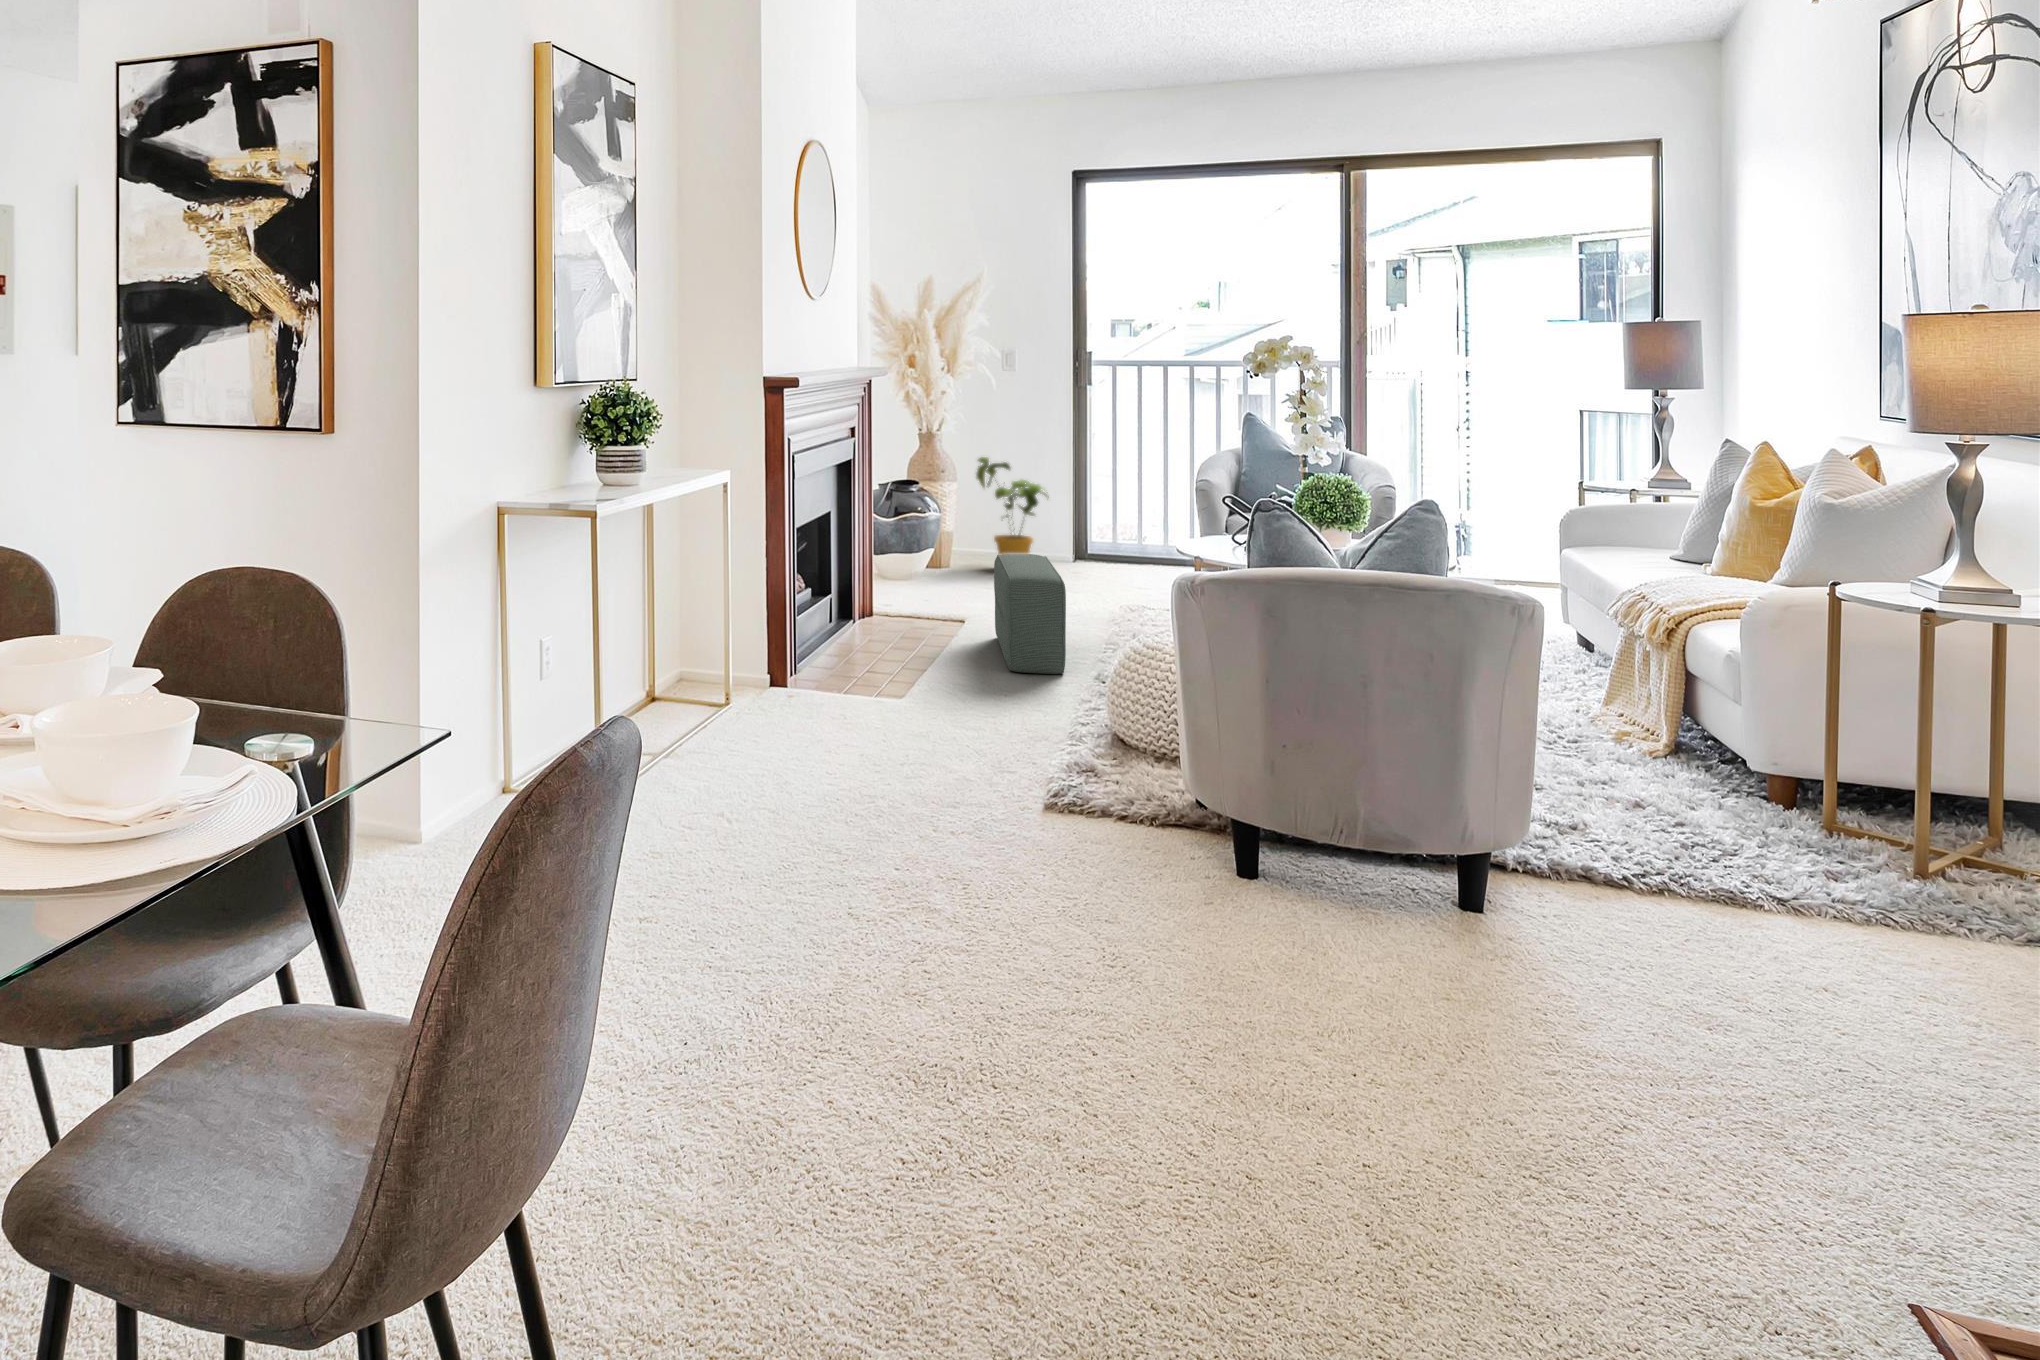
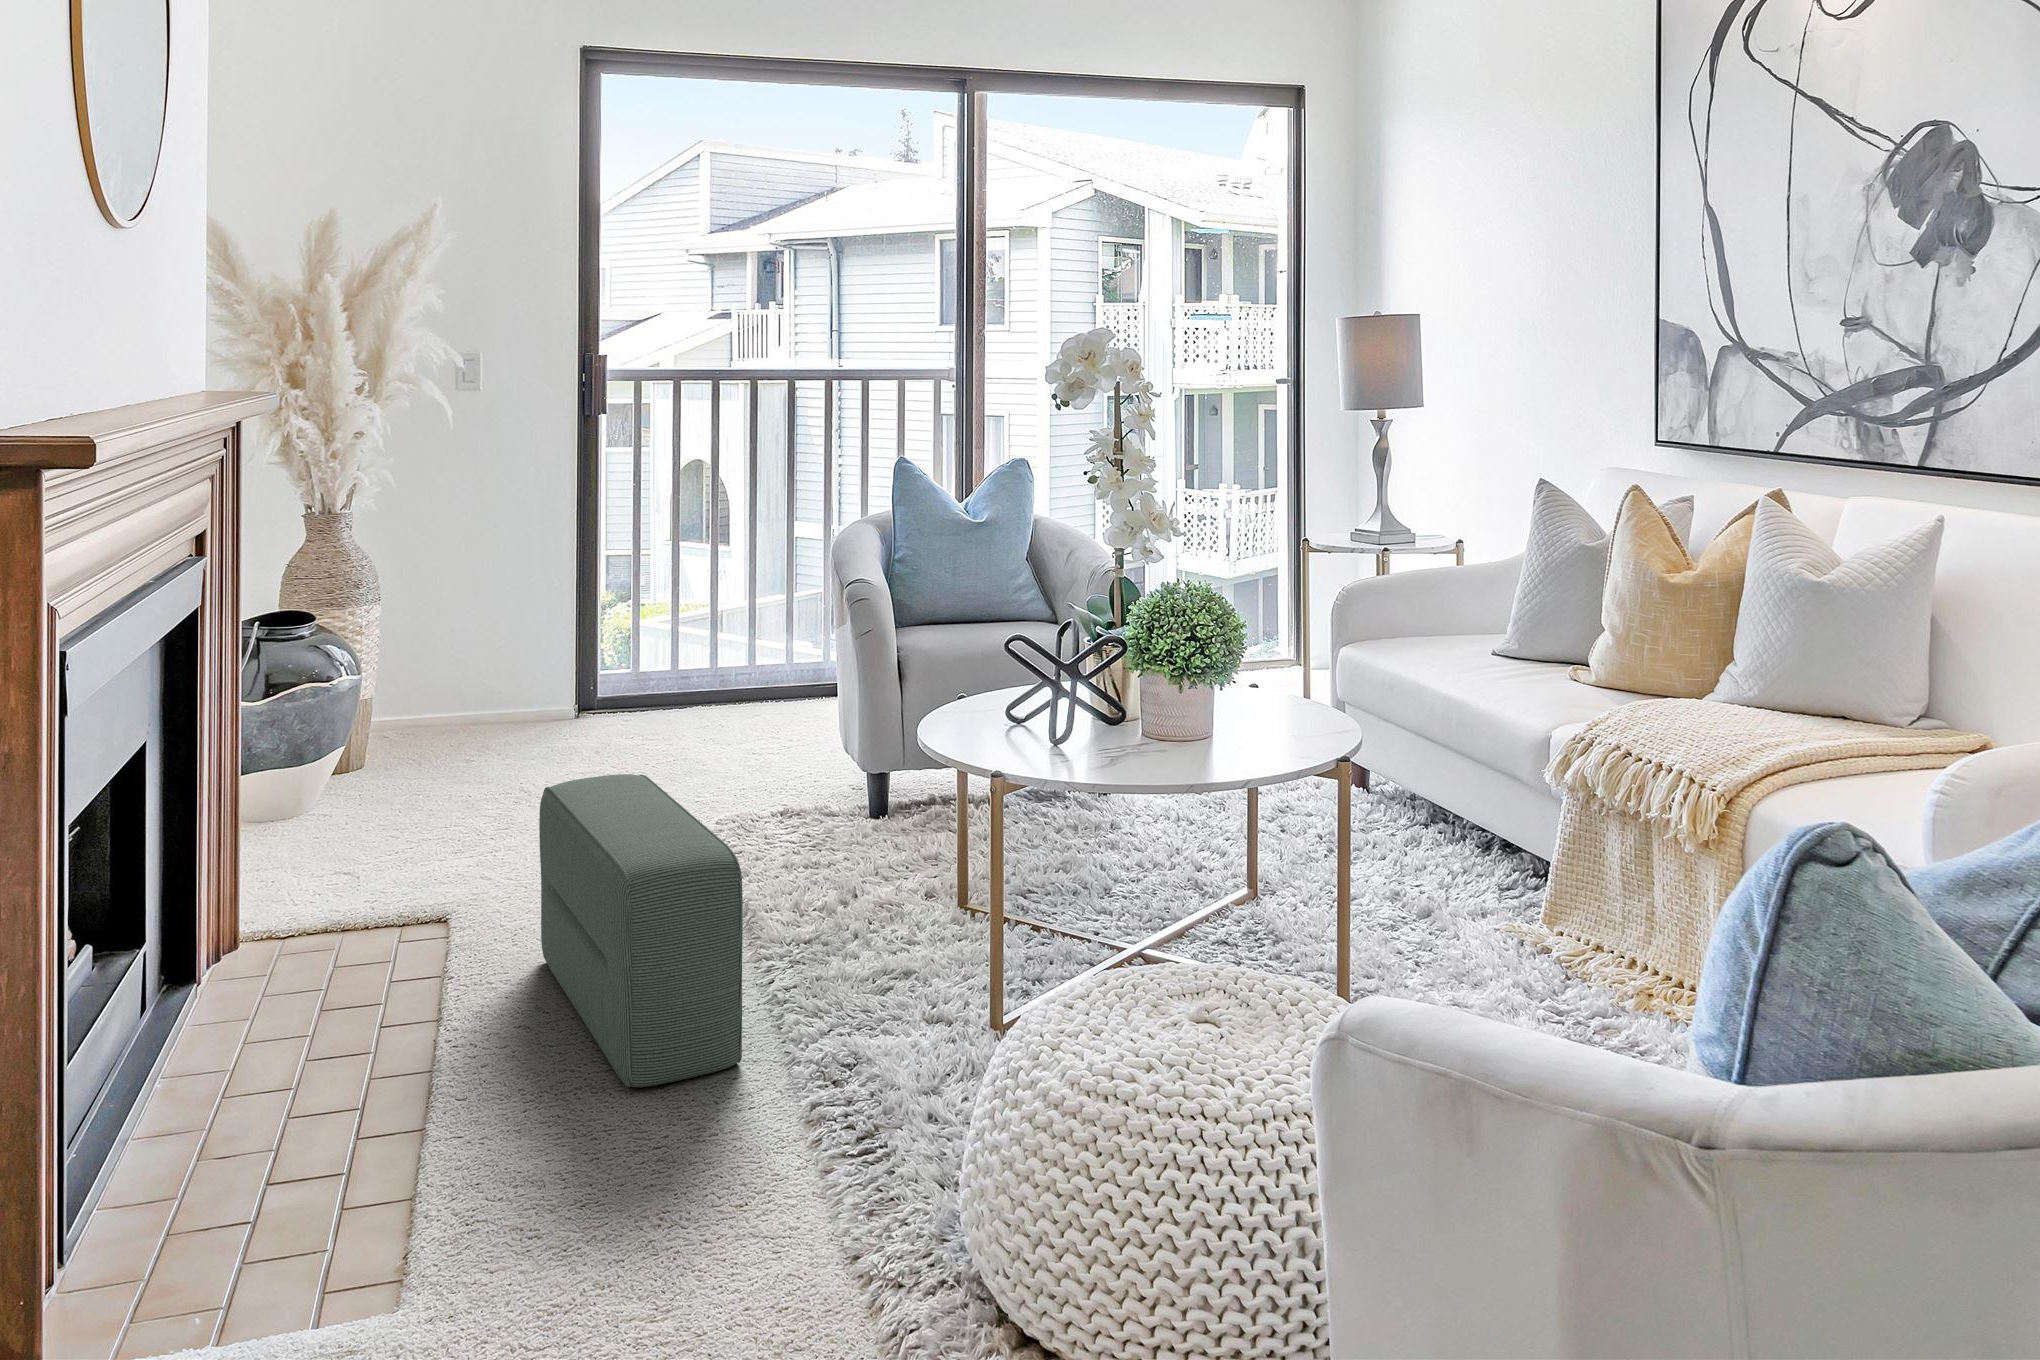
house plant: present [976,457,1049,554] -> none [419,551,552,752]

